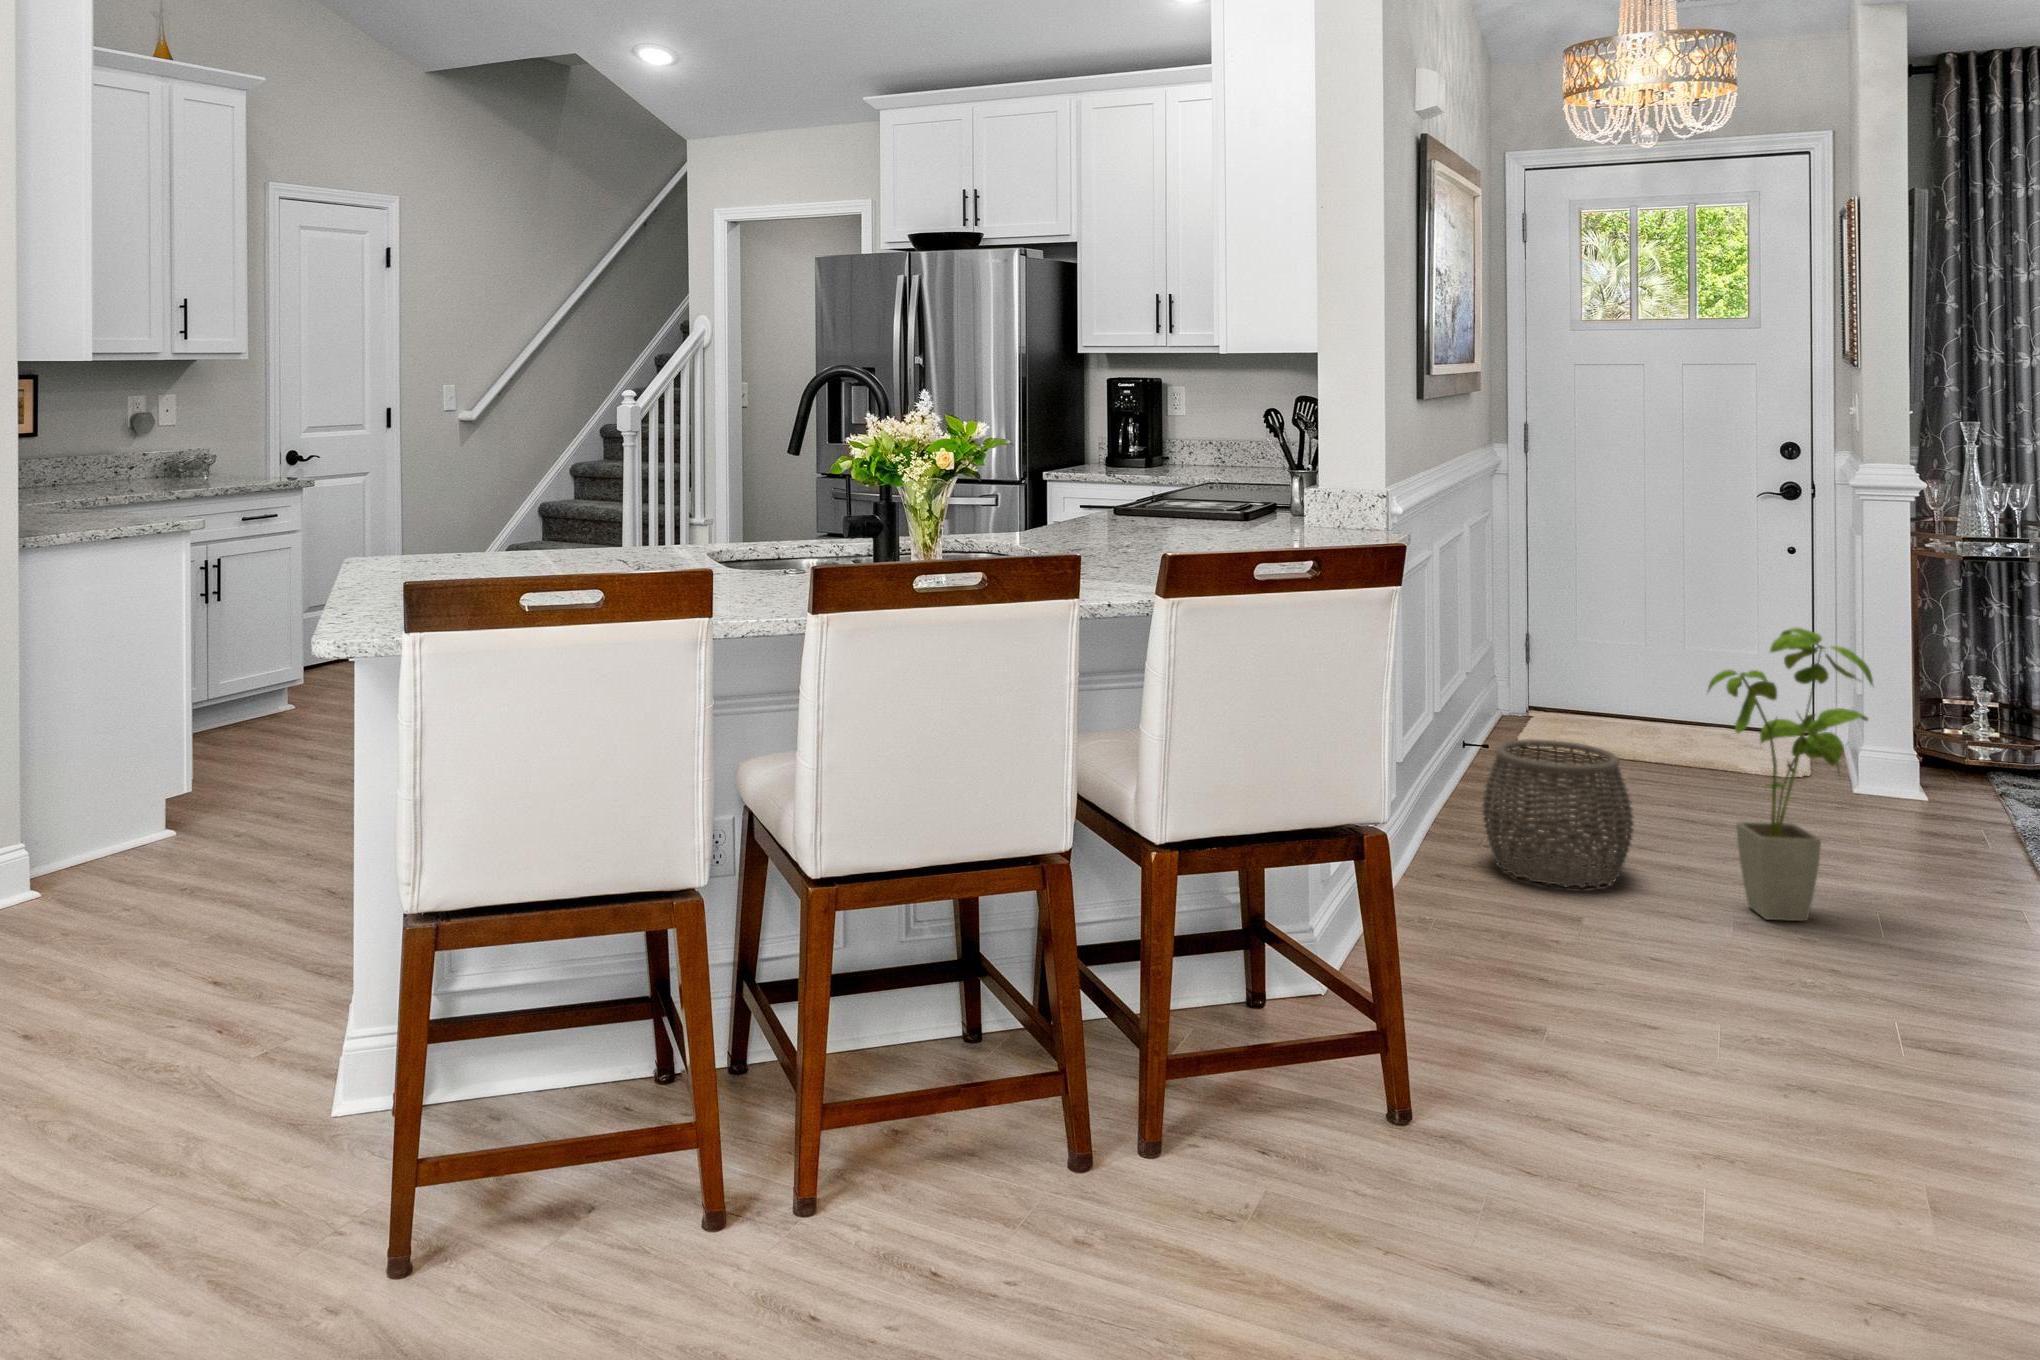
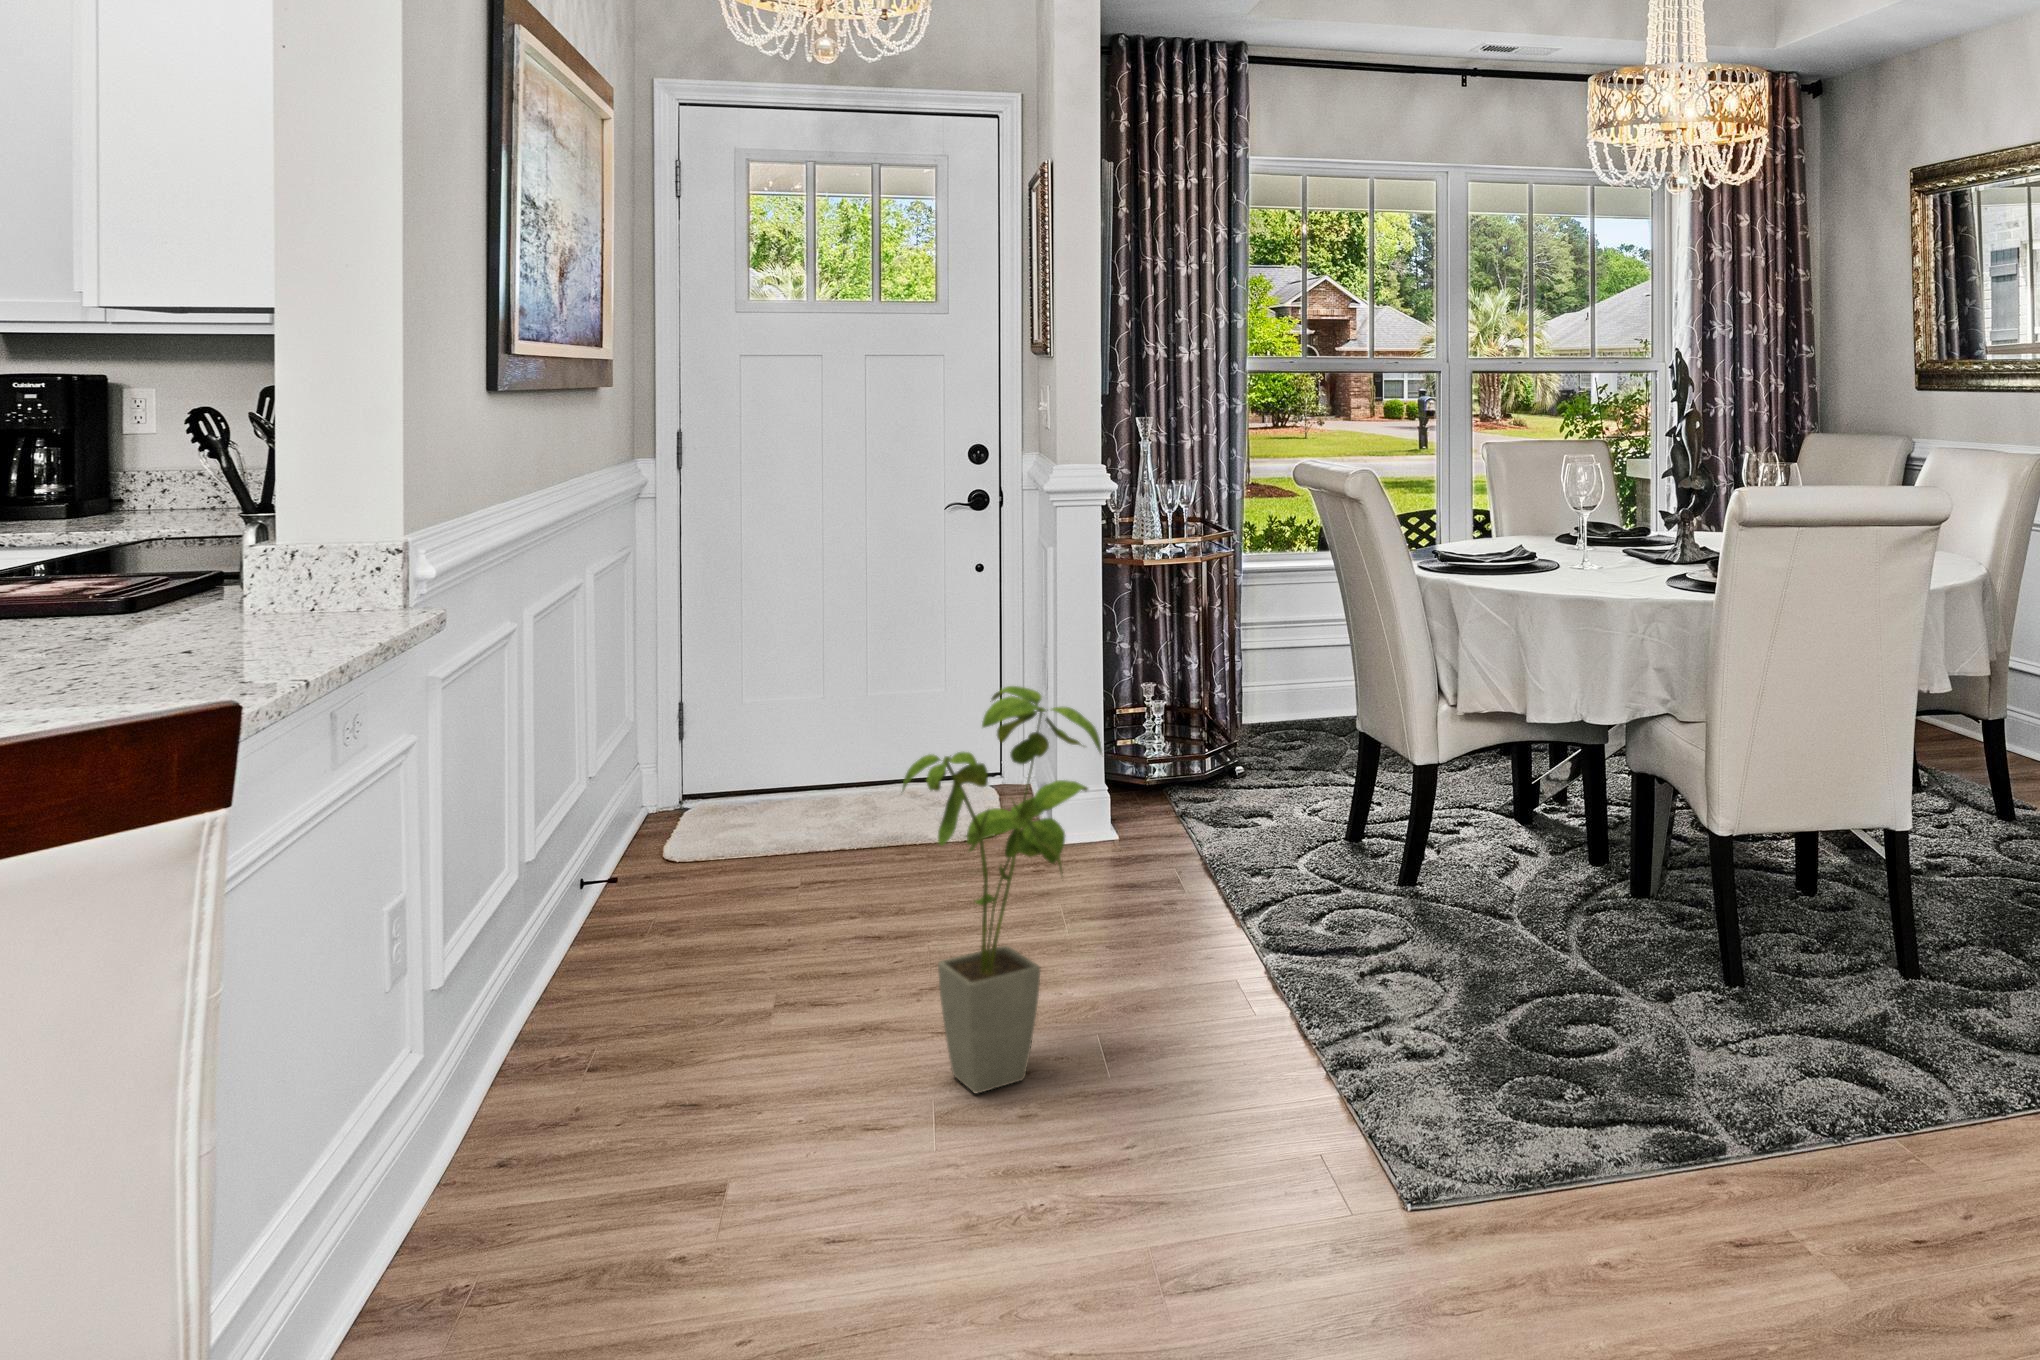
woven basket: present [1482,739,1634,888] -> none [583,884,806,1125]

